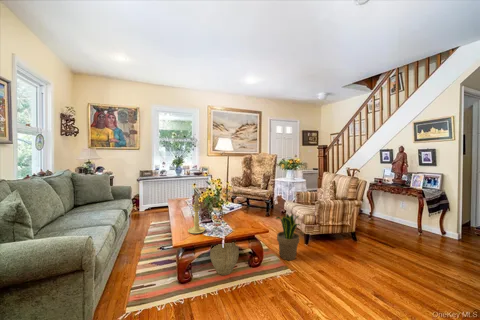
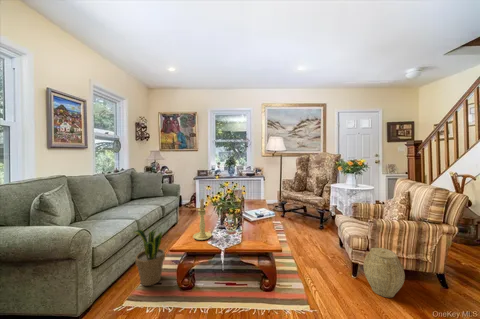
potted plant: present [276,214,300,260] -> present [134,230,165,286]
woven basket: present [210,242,239,275] -> present [363,248,405,298]

